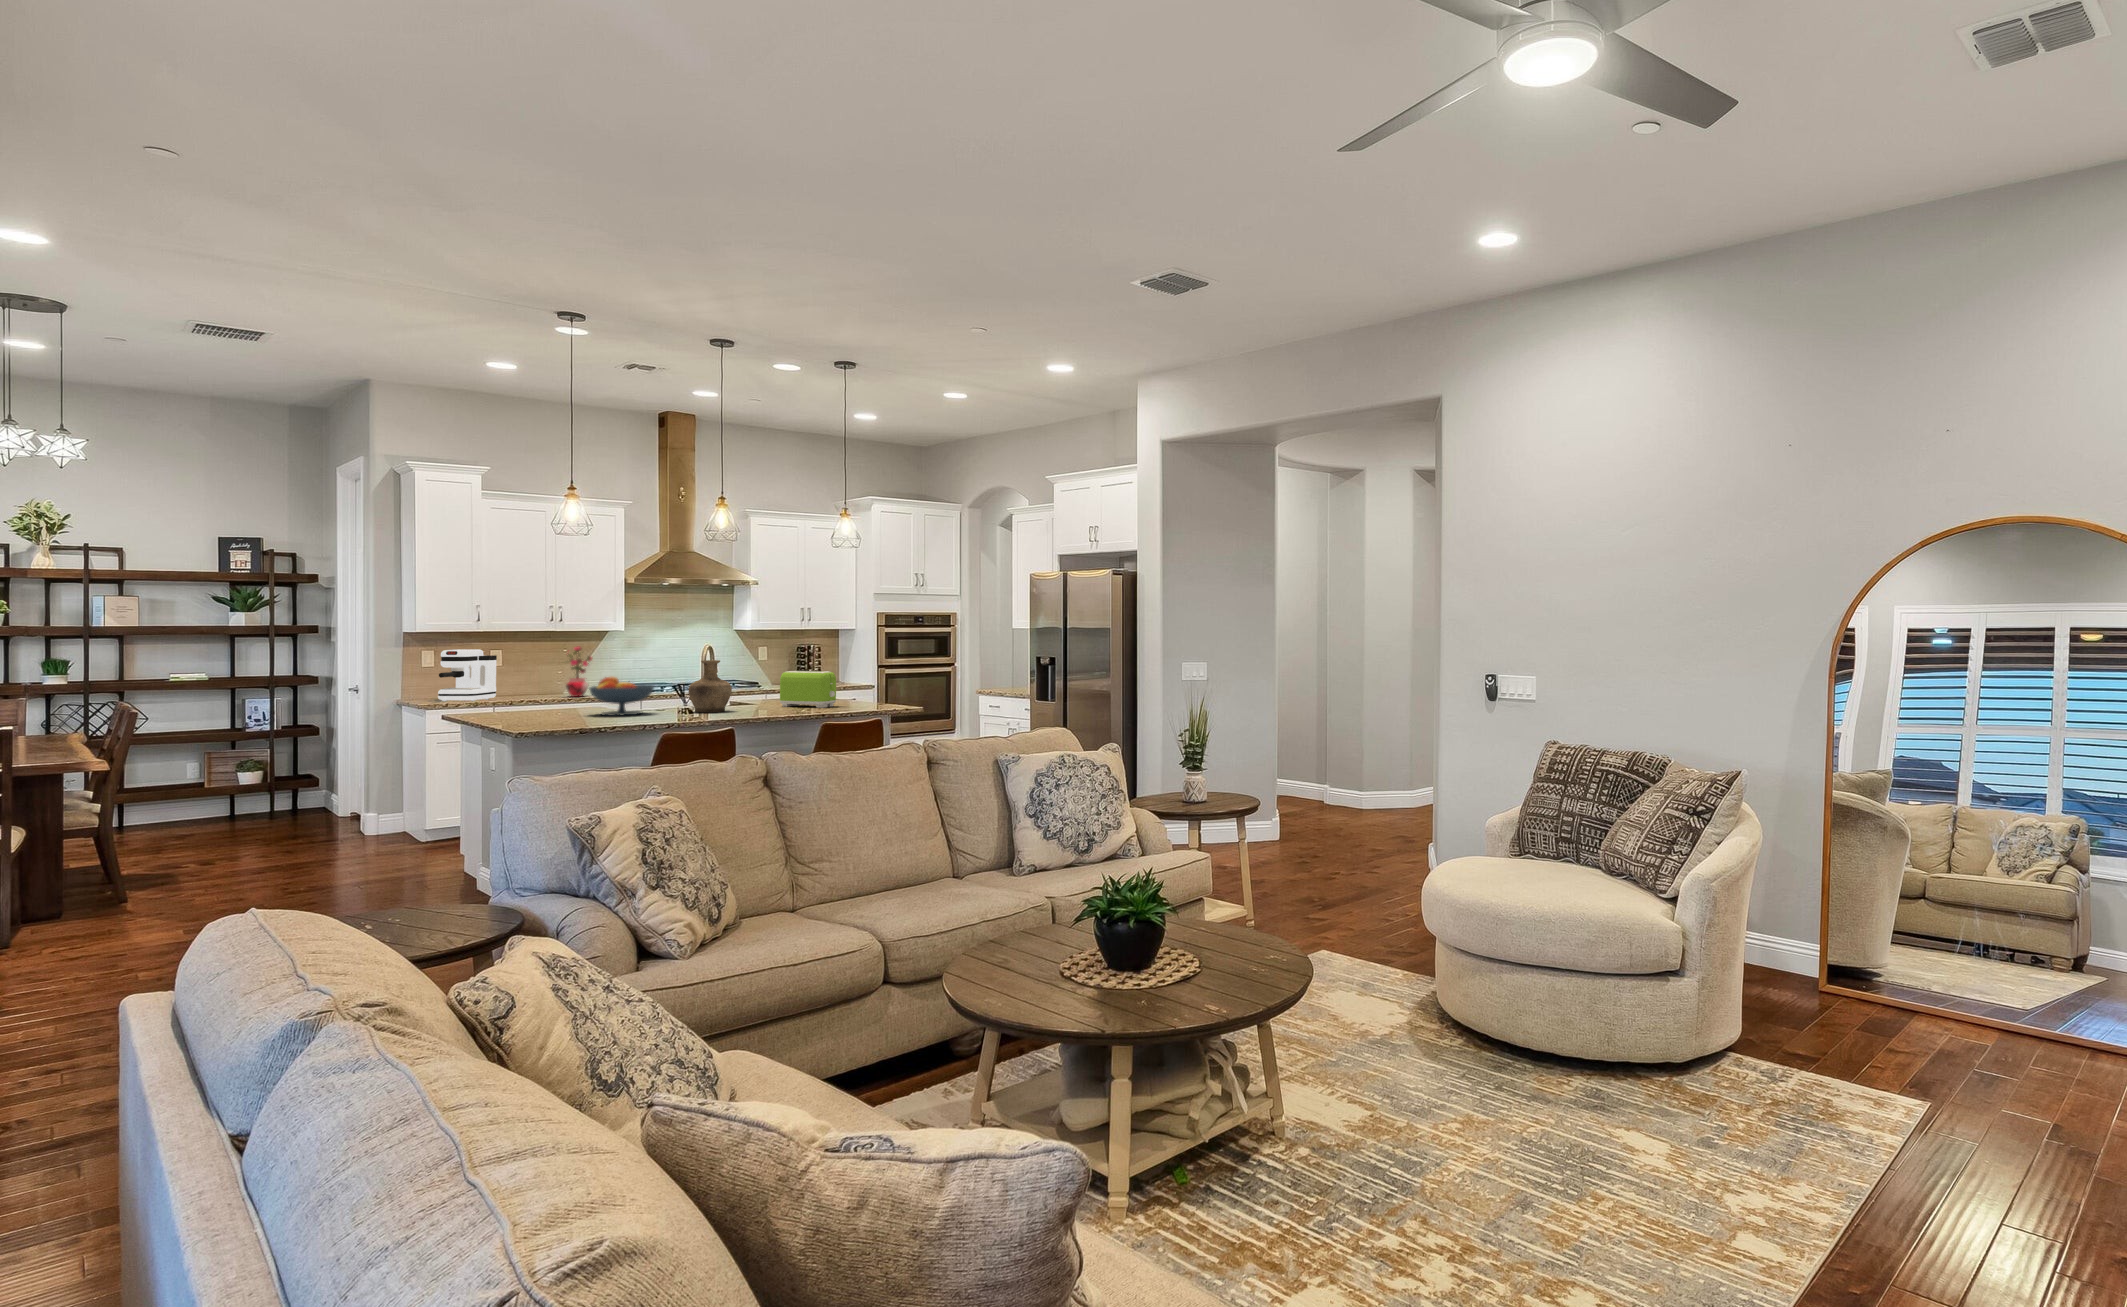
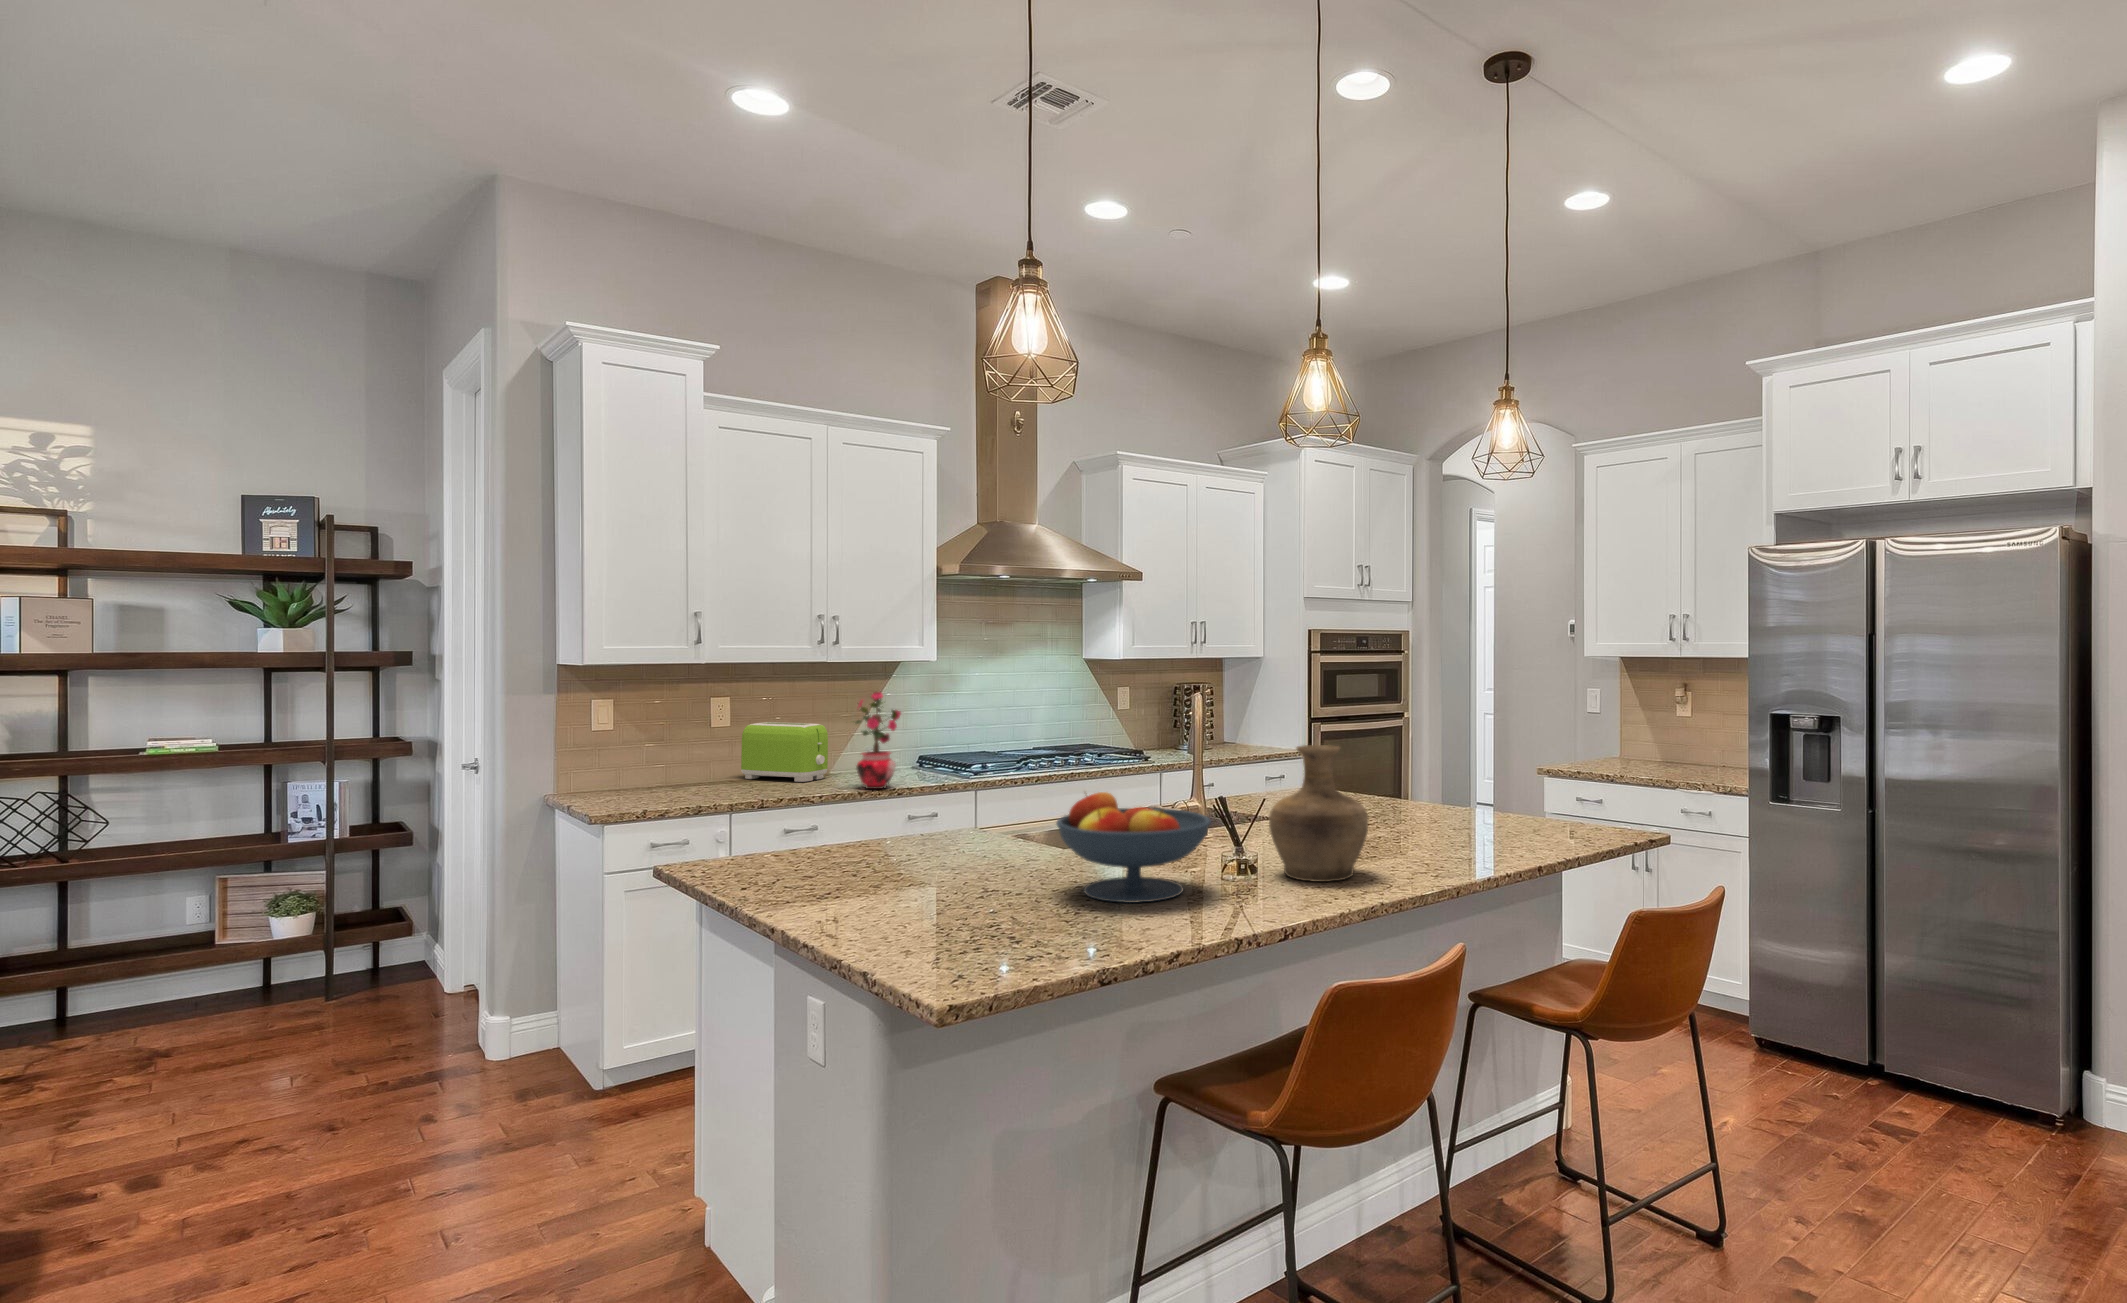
coffee maker: present [438,649,497,701] -> none [628,699,734,803]
toaster: present [780,671,836,708] -> present [741,722,828,782]

